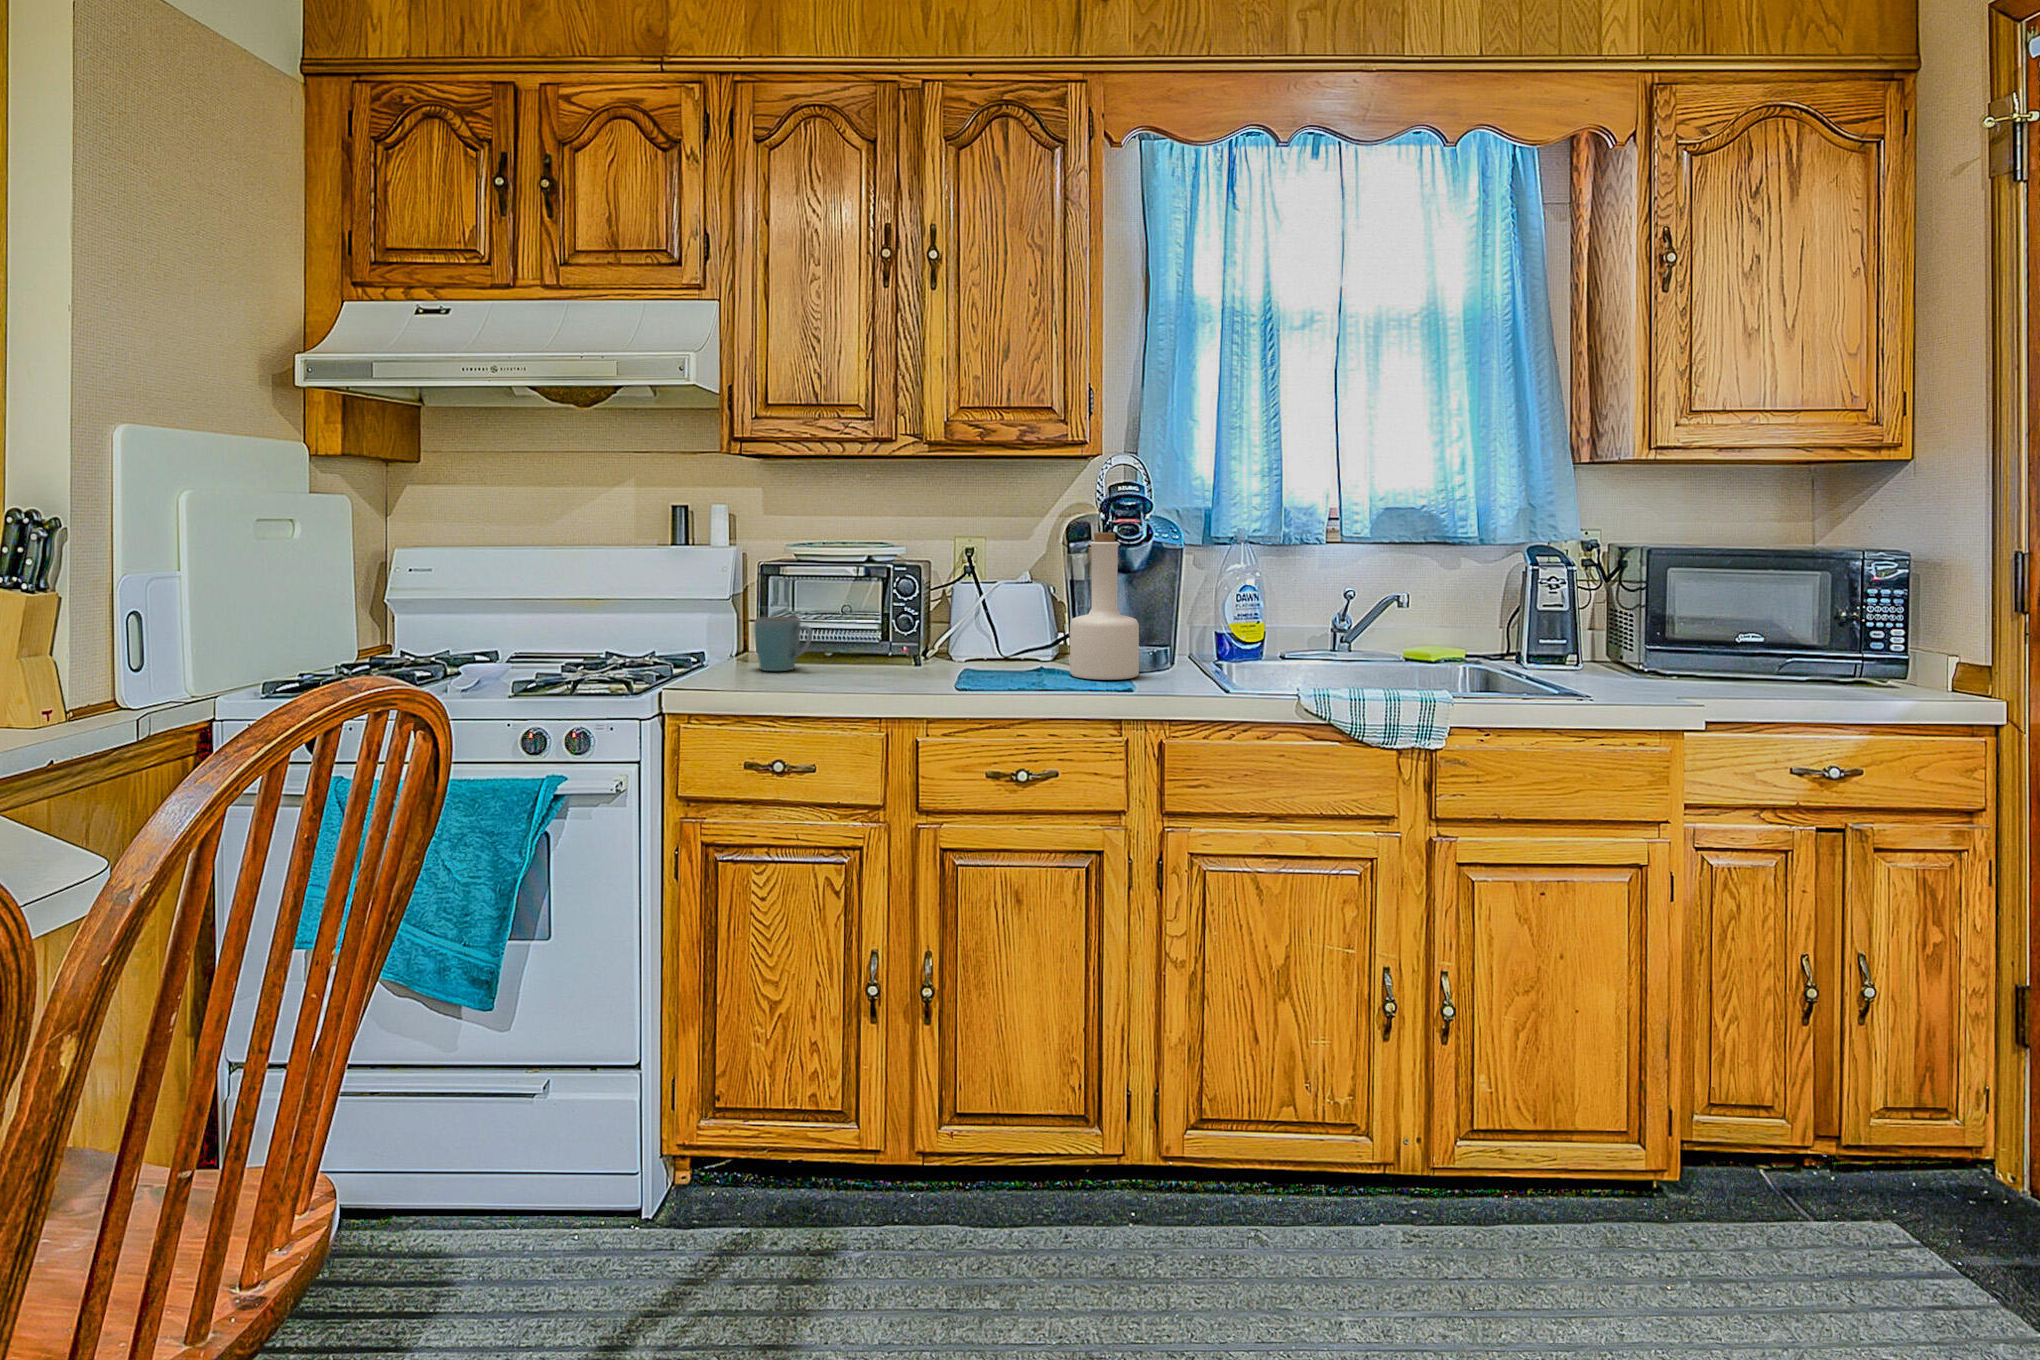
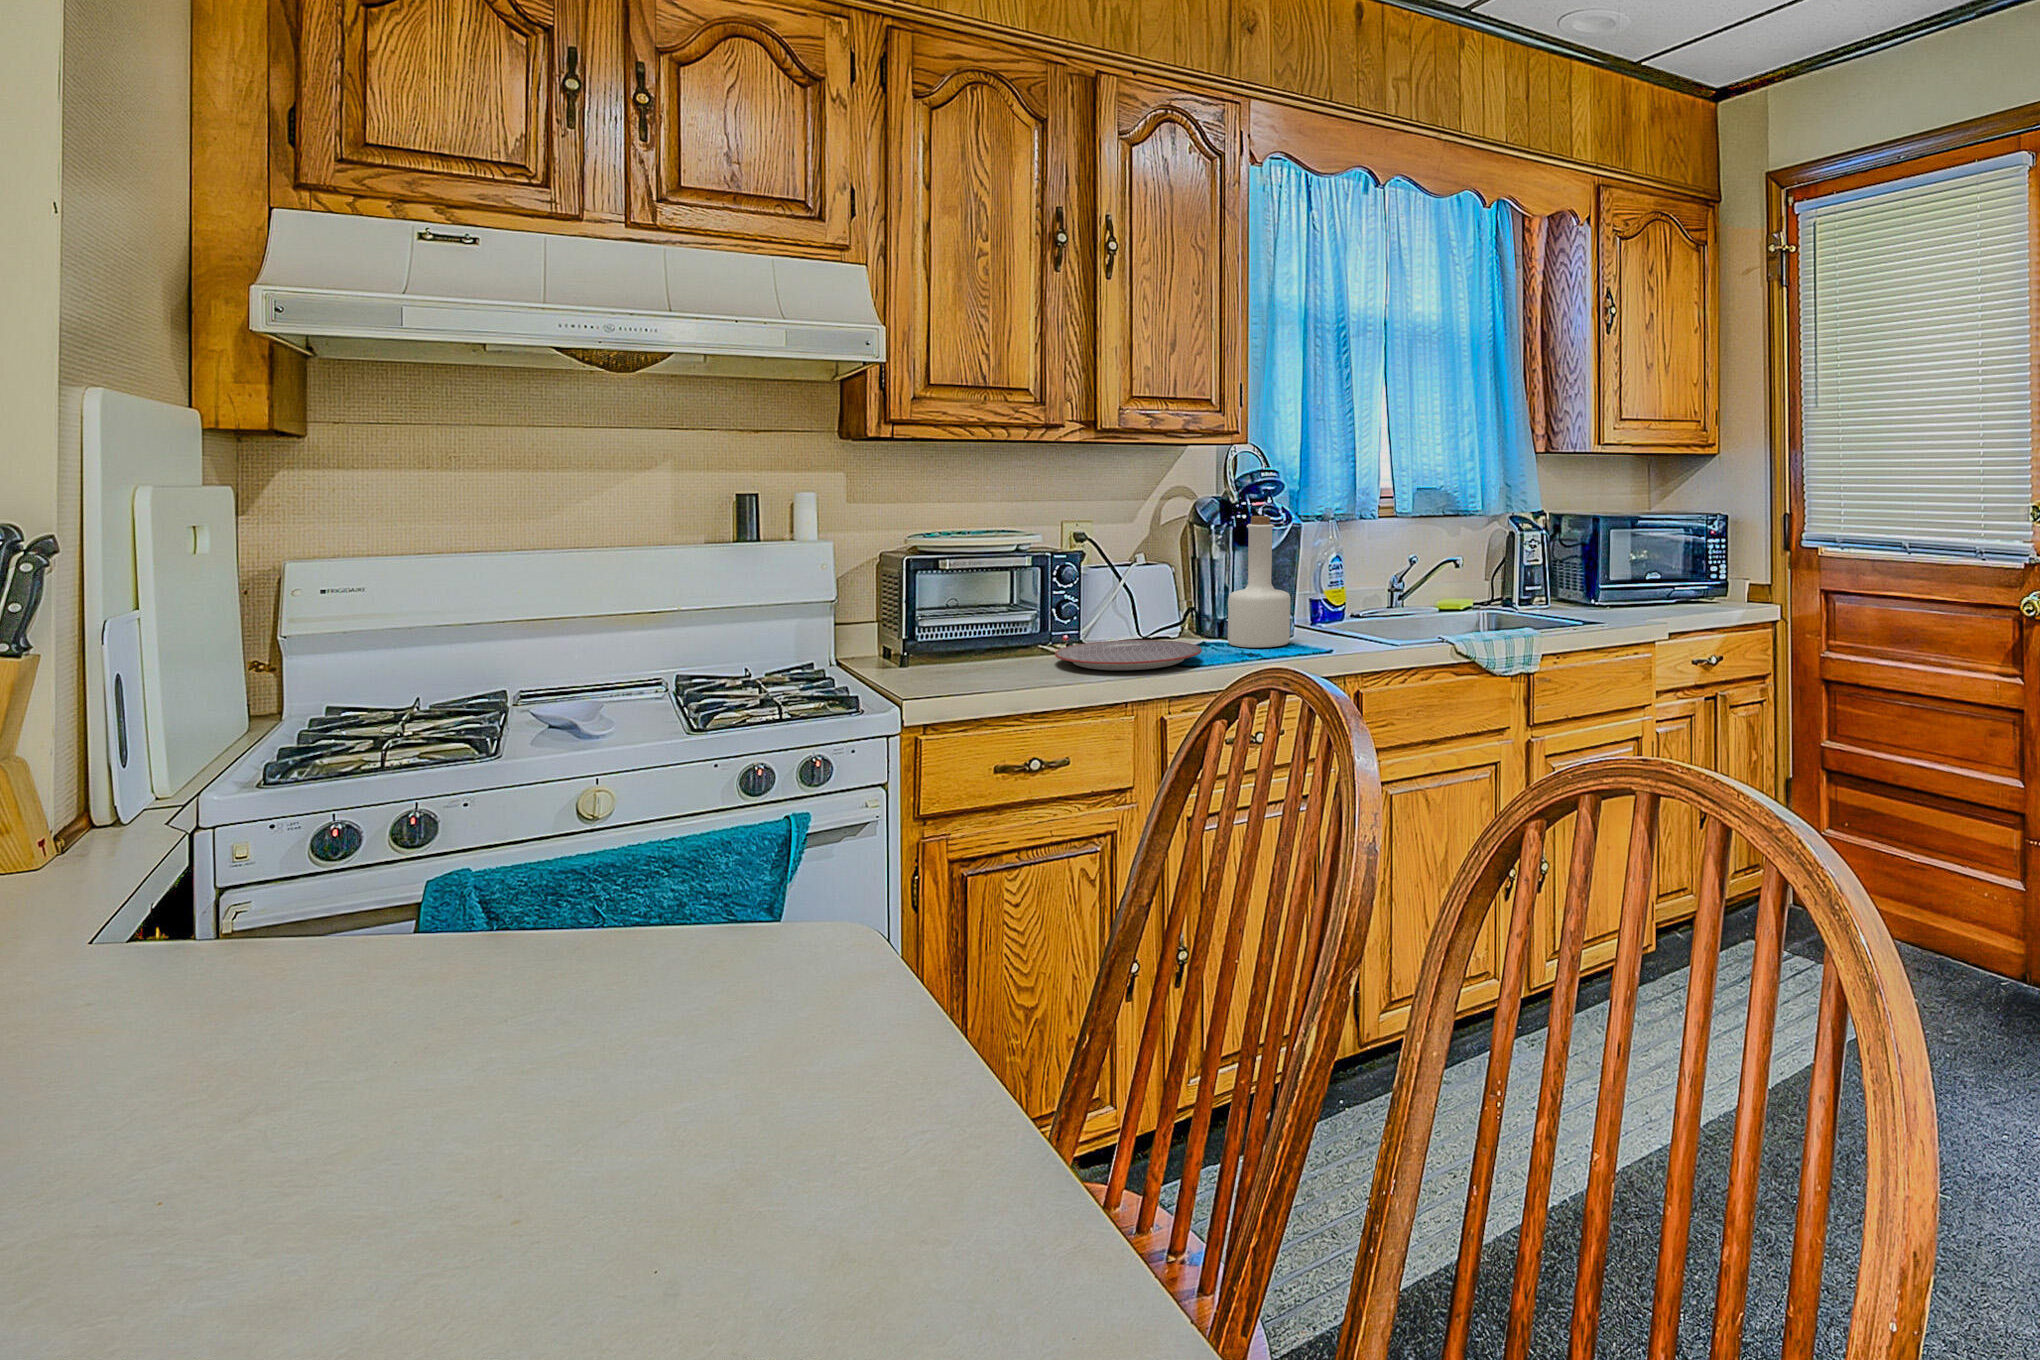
mug: present [754,617,812,671] -> none [923,613,996,672]
plate: none [858,658,1004,686] -> present [1055,640,1202,670]

